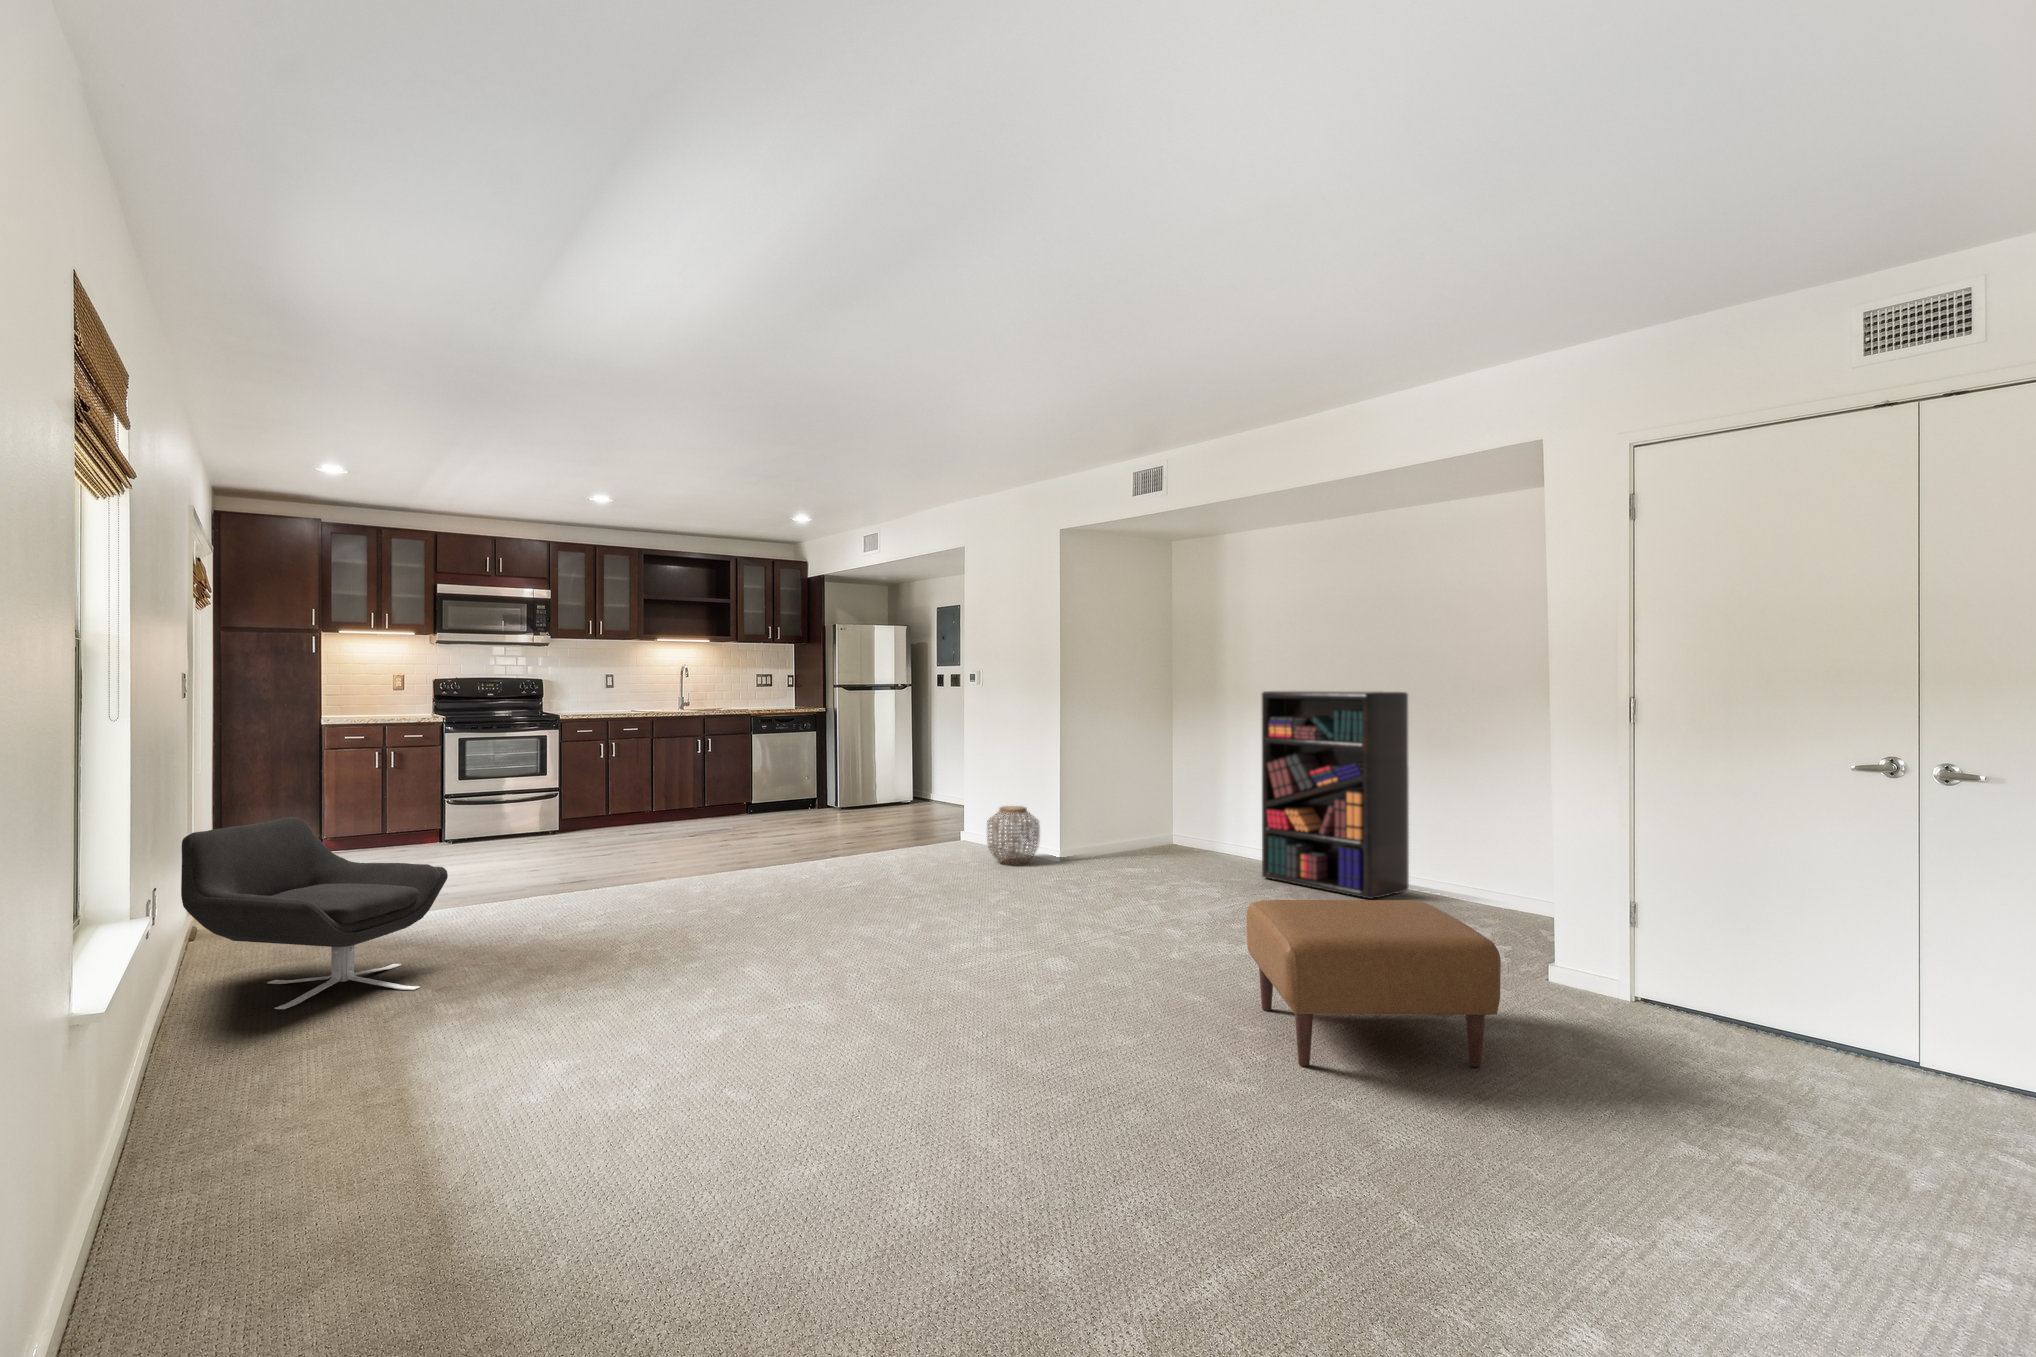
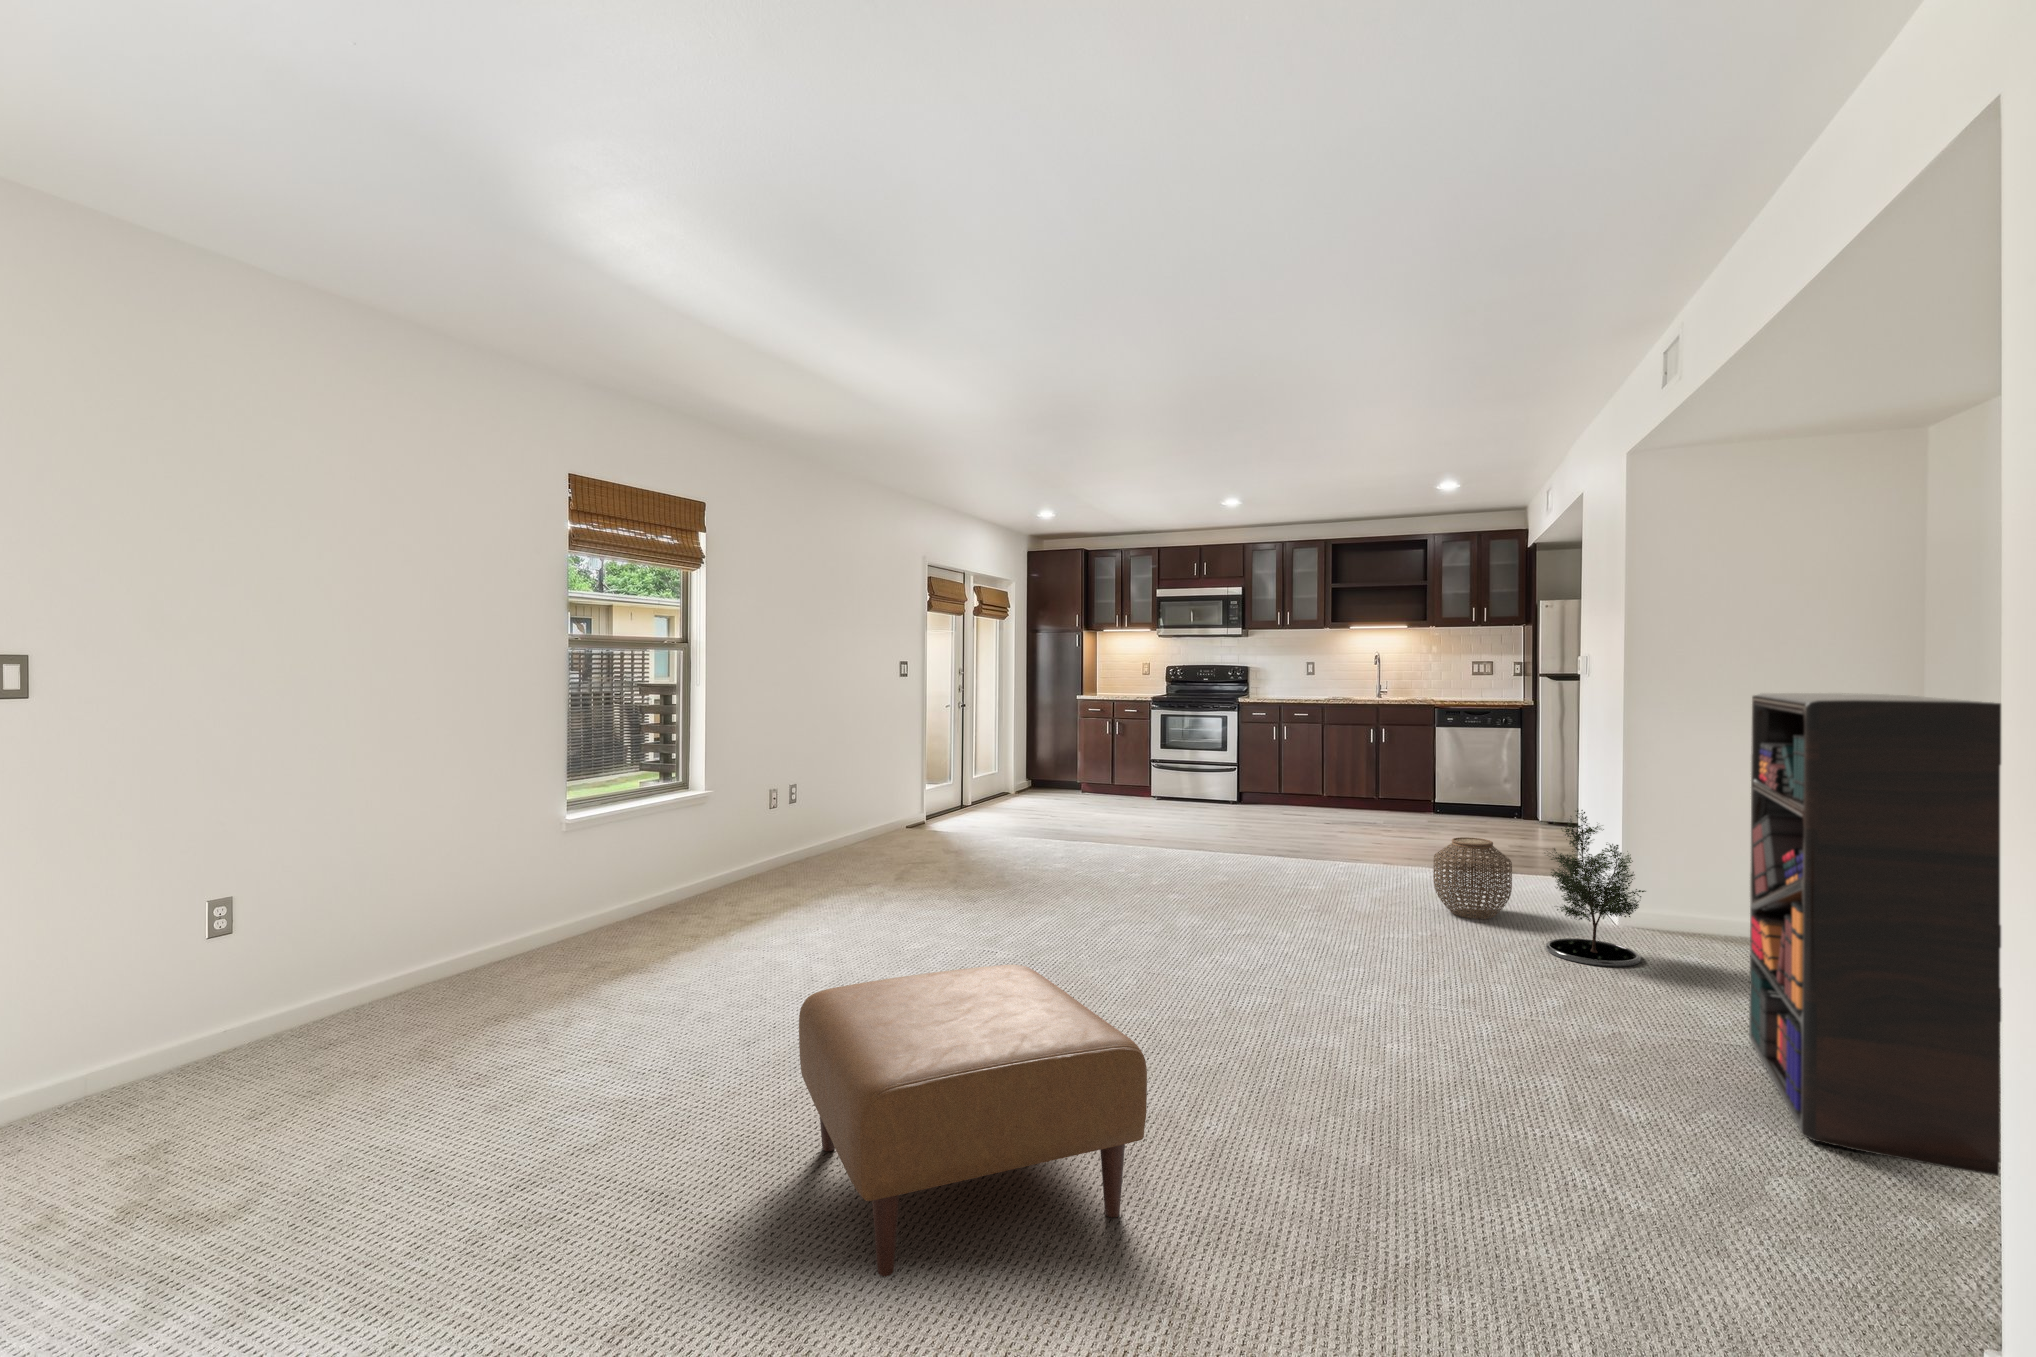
potted tree: none [1090,770,1148,870] -> present [1546,810,1646,967]
lounge chair: present [181,817,448,1009] -> none [764,752,887,870]

